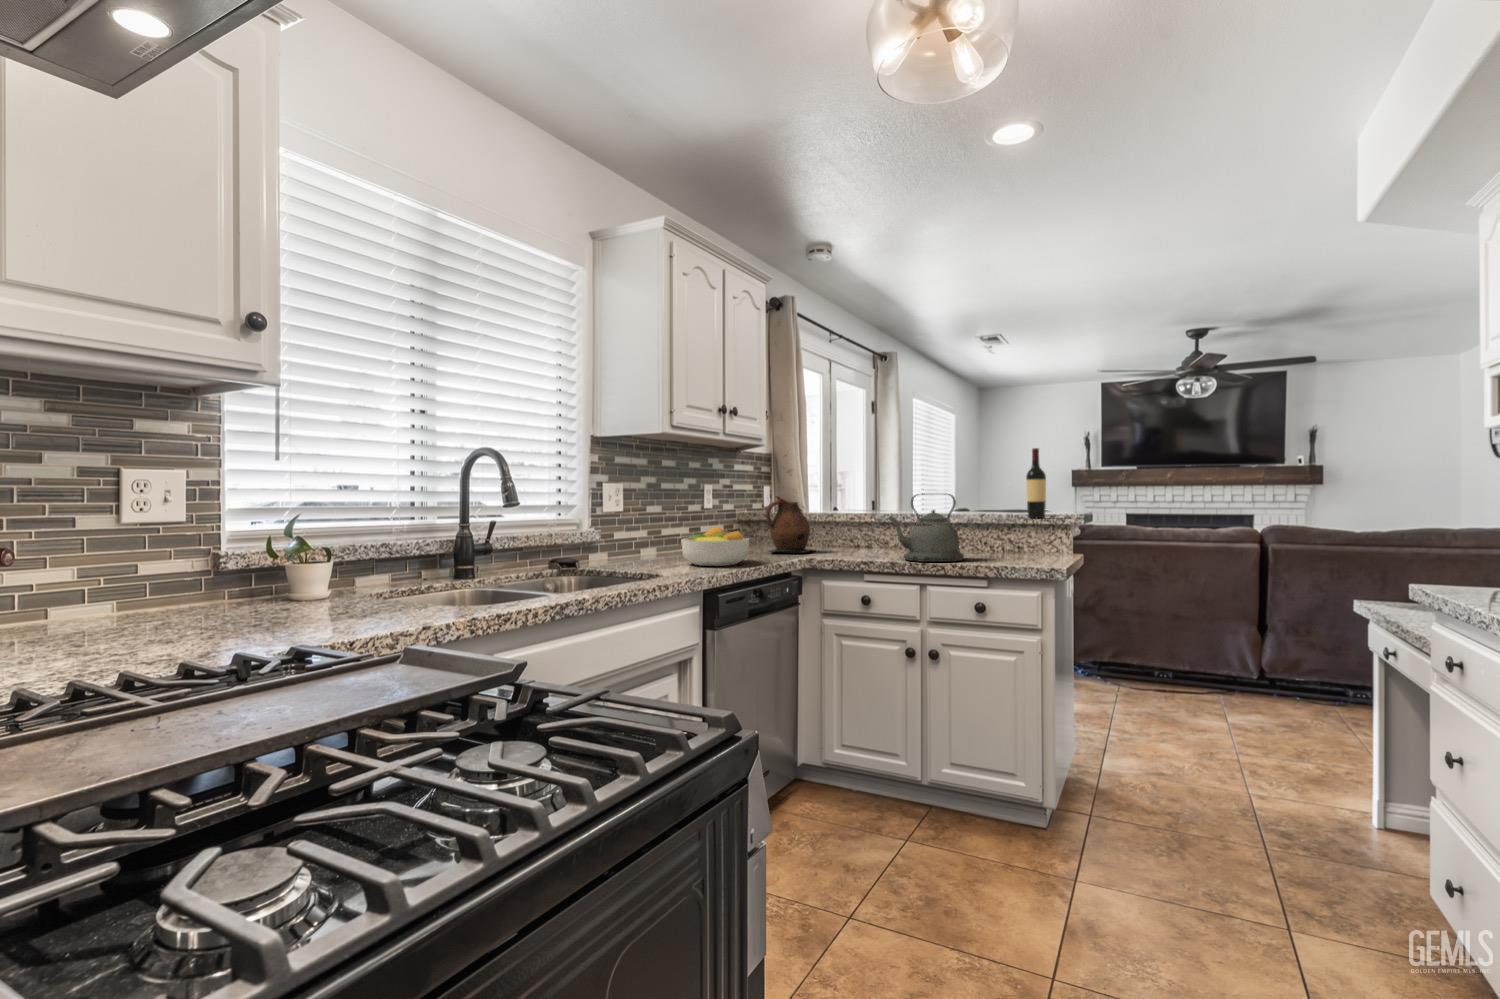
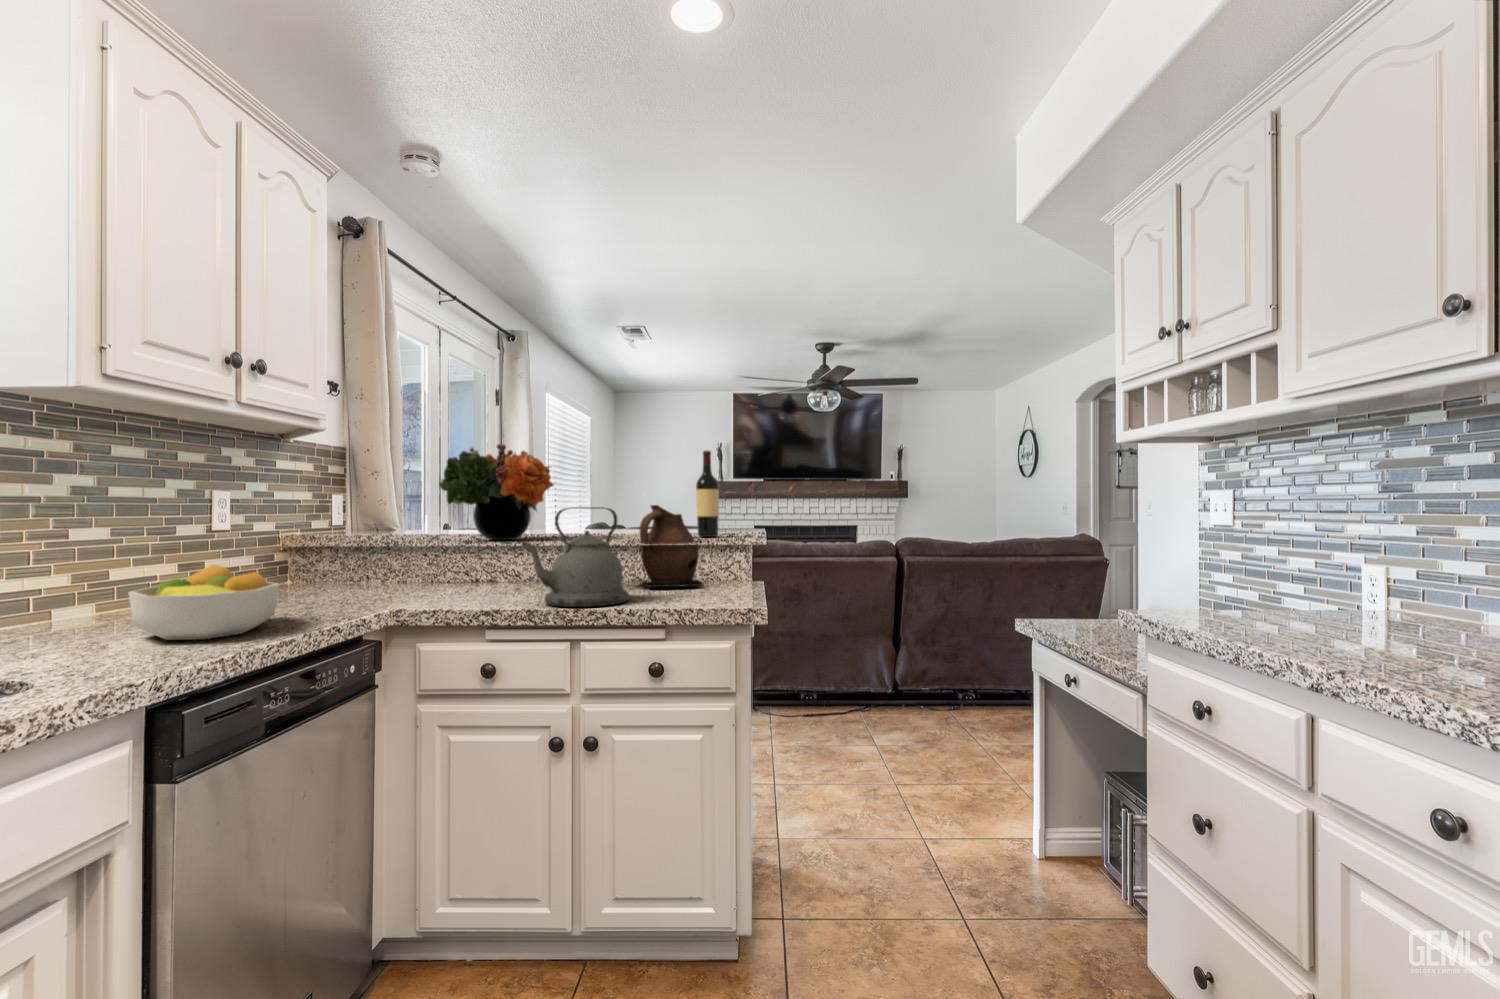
flower arrangement: none [833,449,914,518] -> present [439,444,554,540]
ceramic pitcher: present [766,496,815,553] -> present [640,505,704,587]

